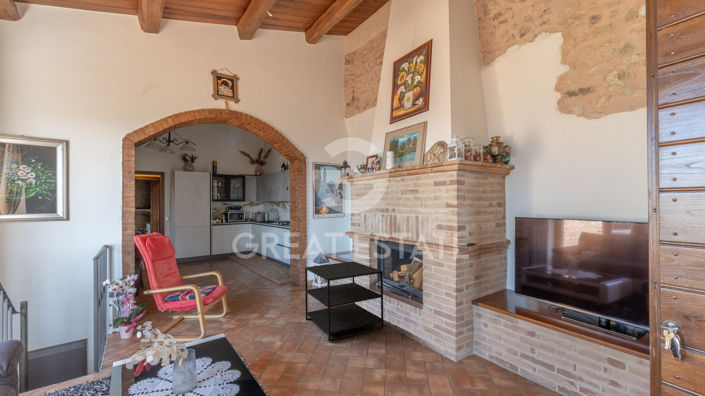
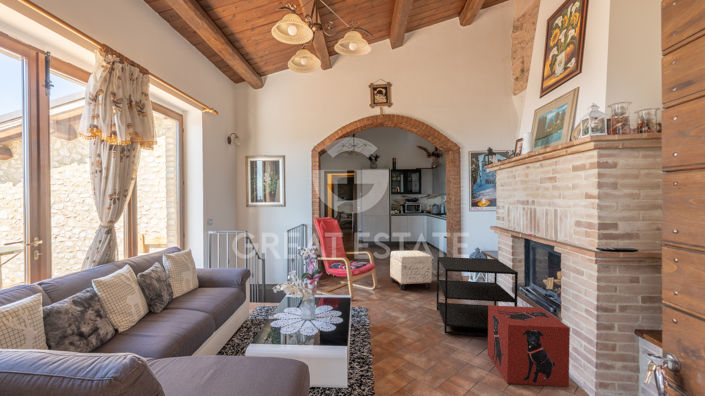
ottoman: none [240,263,287,307] -> present [390,250,432,289]
storage box: none [373,298,438,370] -> present [488,305,570,387]

